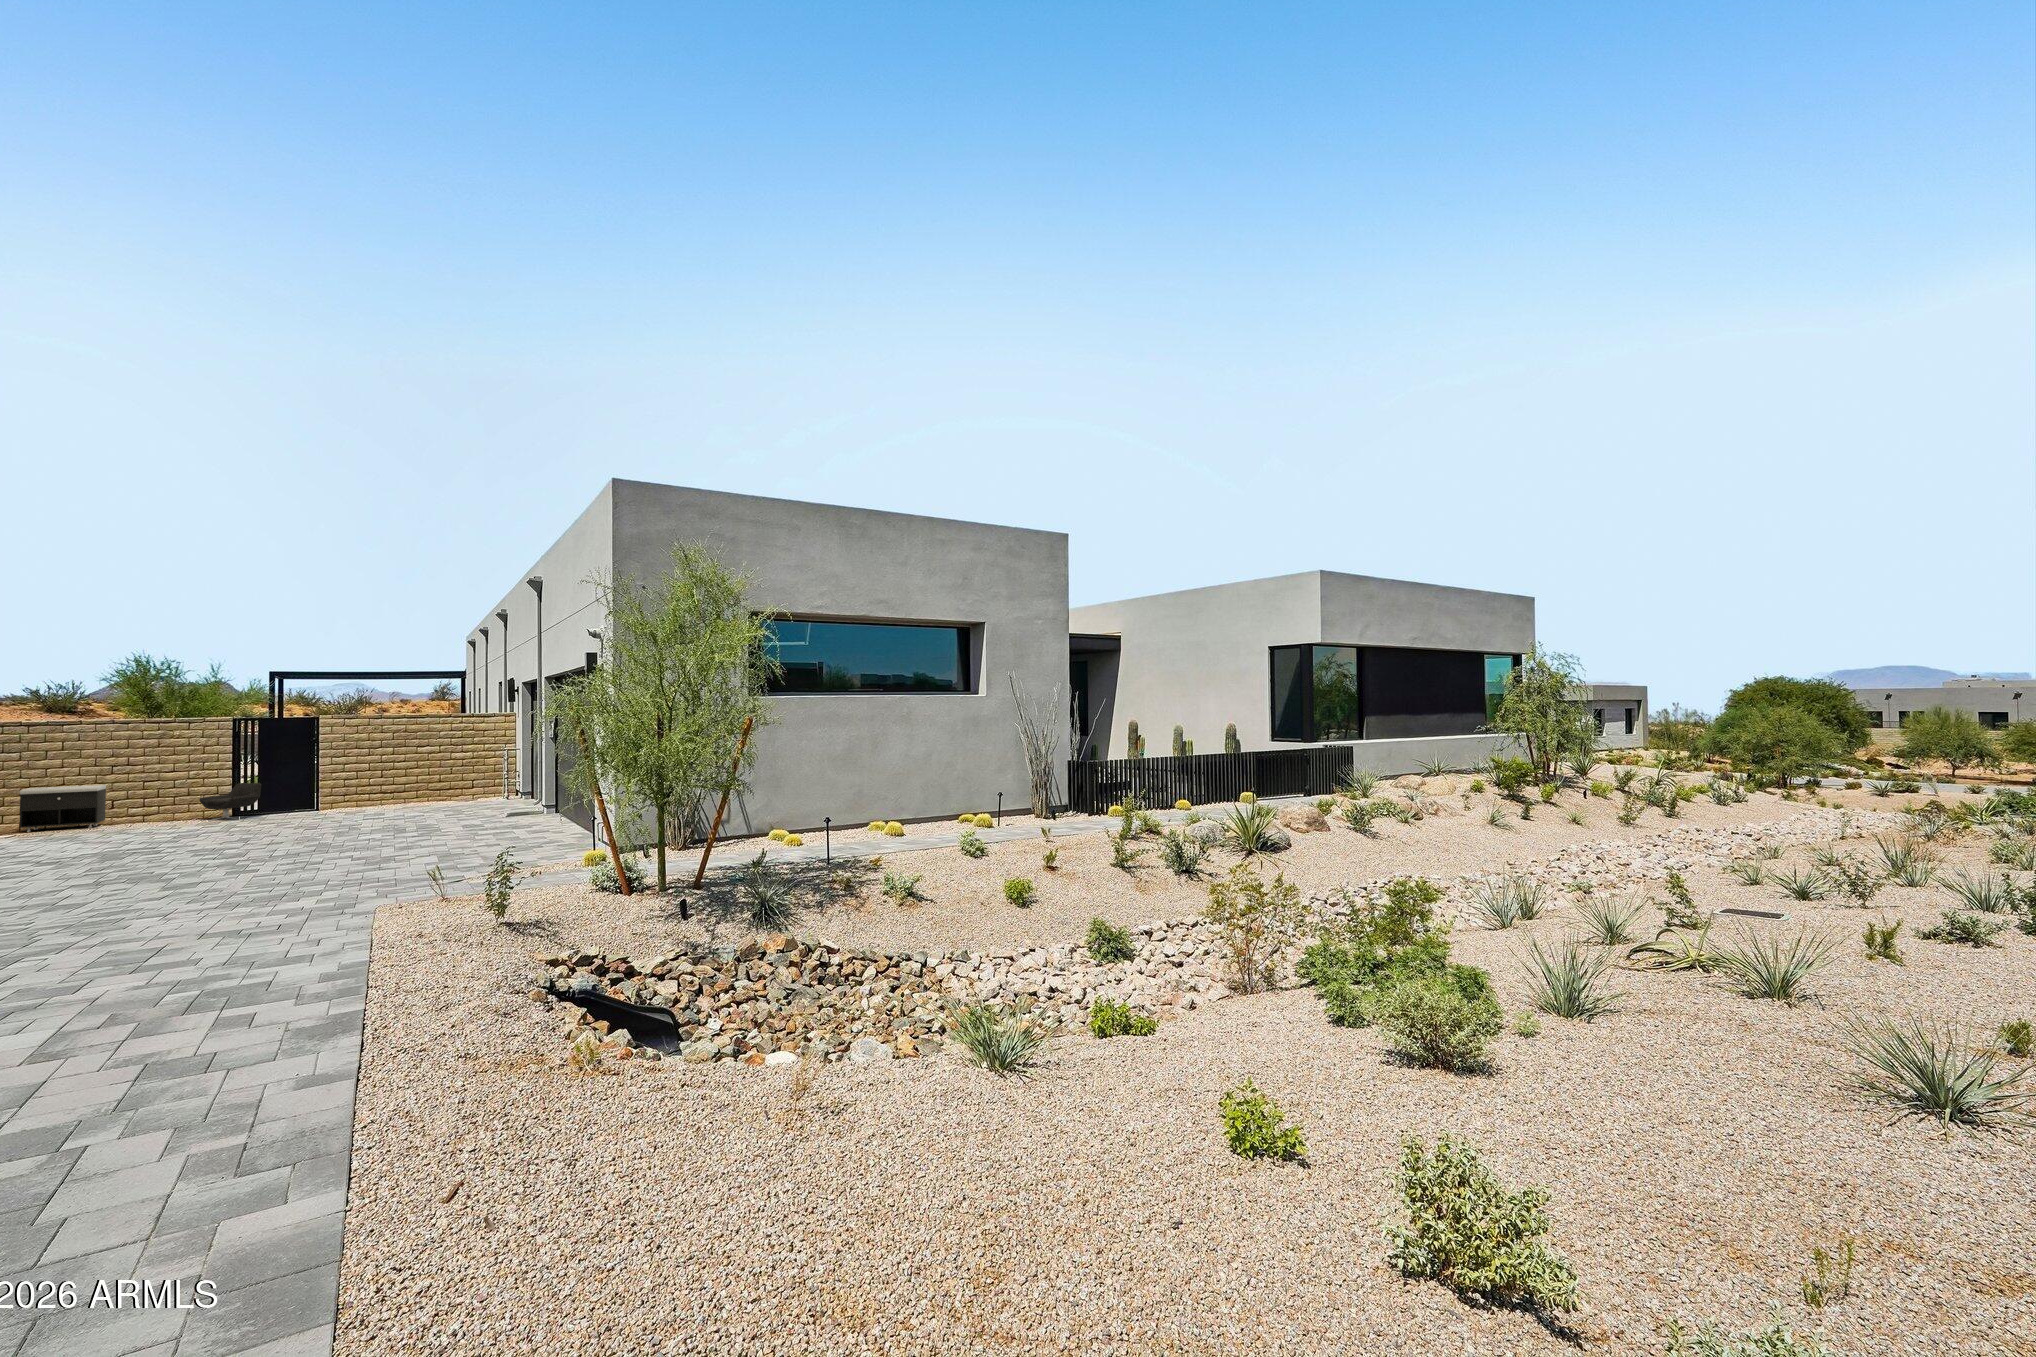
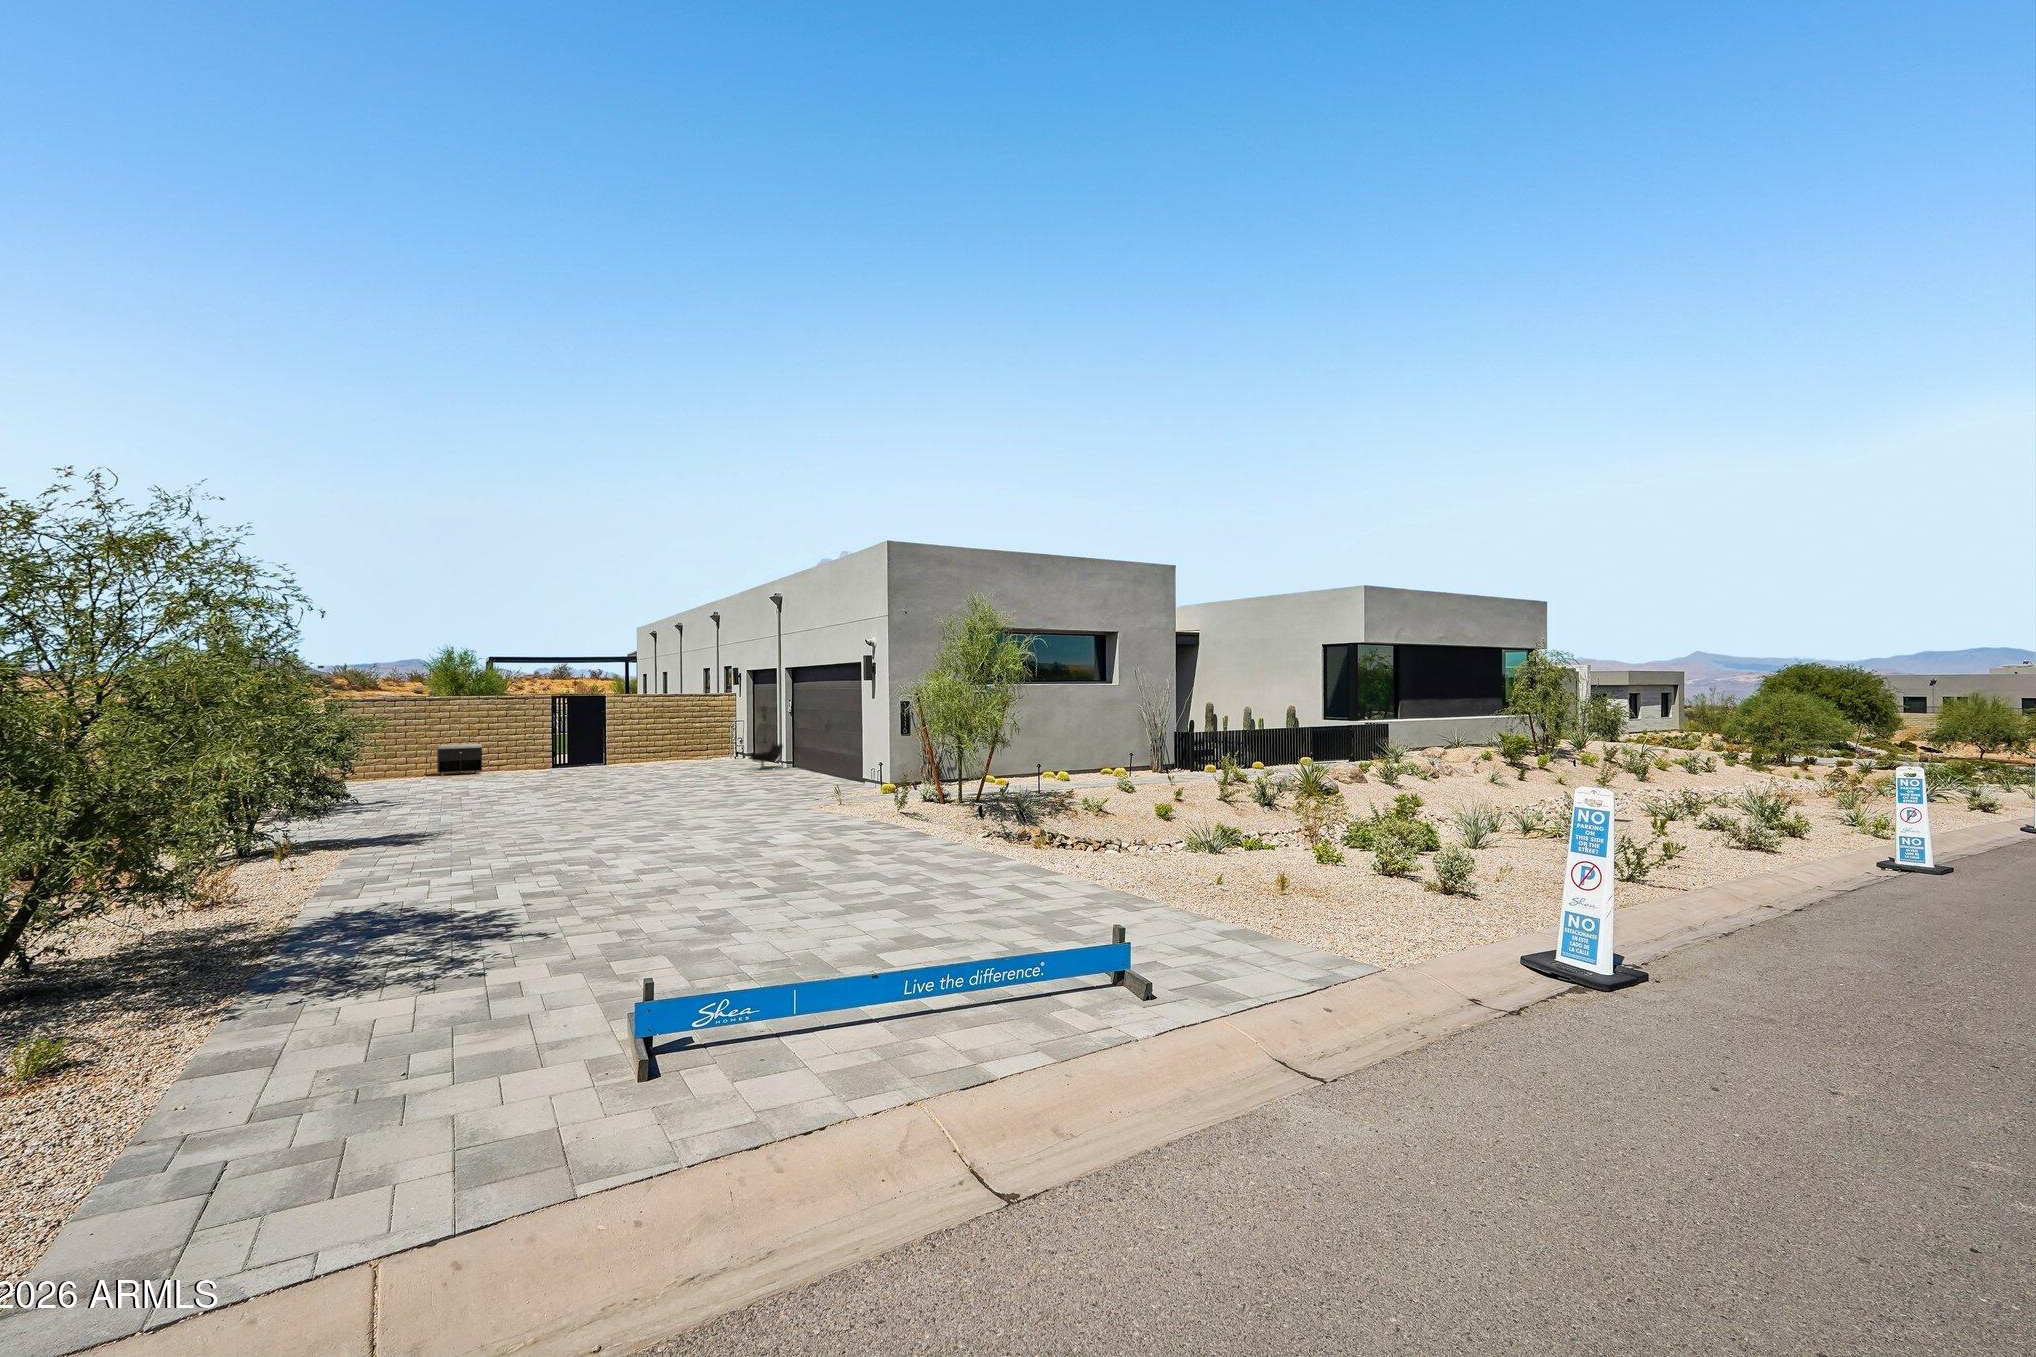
lounge chair: present [199,783,261,821] -> present [750,744,783,768]

